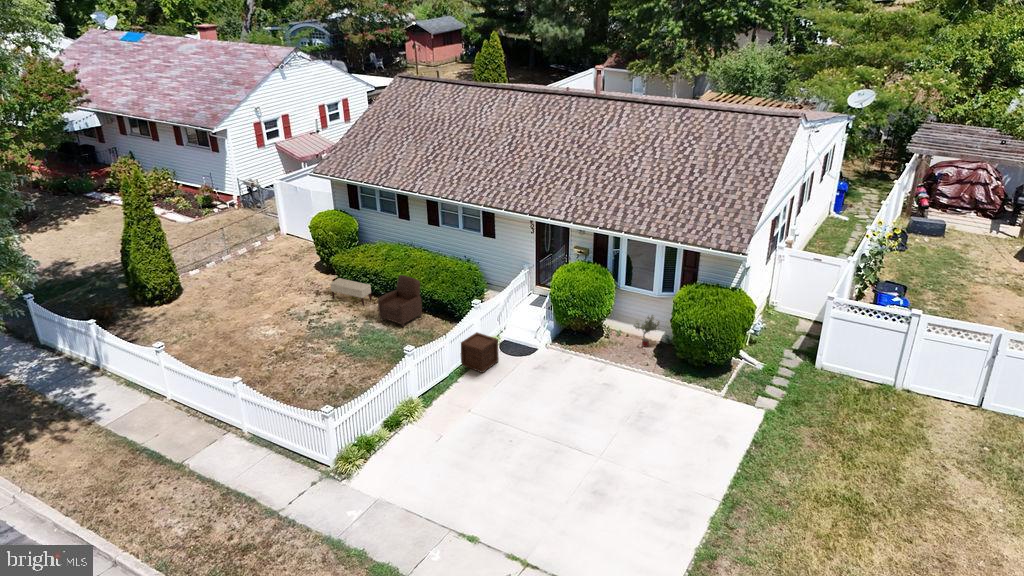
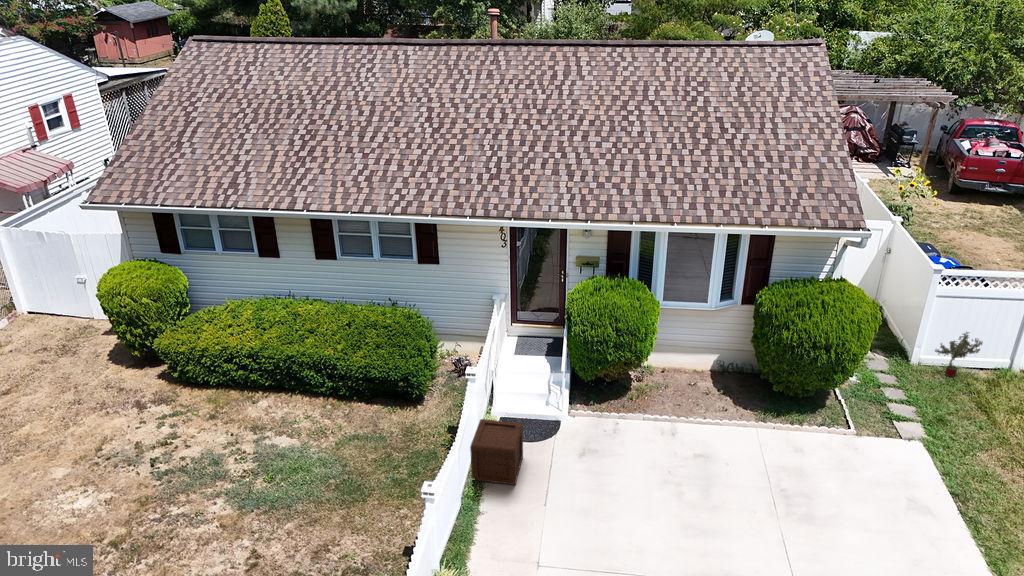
chair: present [378,275,422,328] -> none [274,347,347,433]
bench: present [330,278,372,305] -> none [166,370,244,408]
potted tree: present [634,315,660,347] -> present [935,332,982,377]

